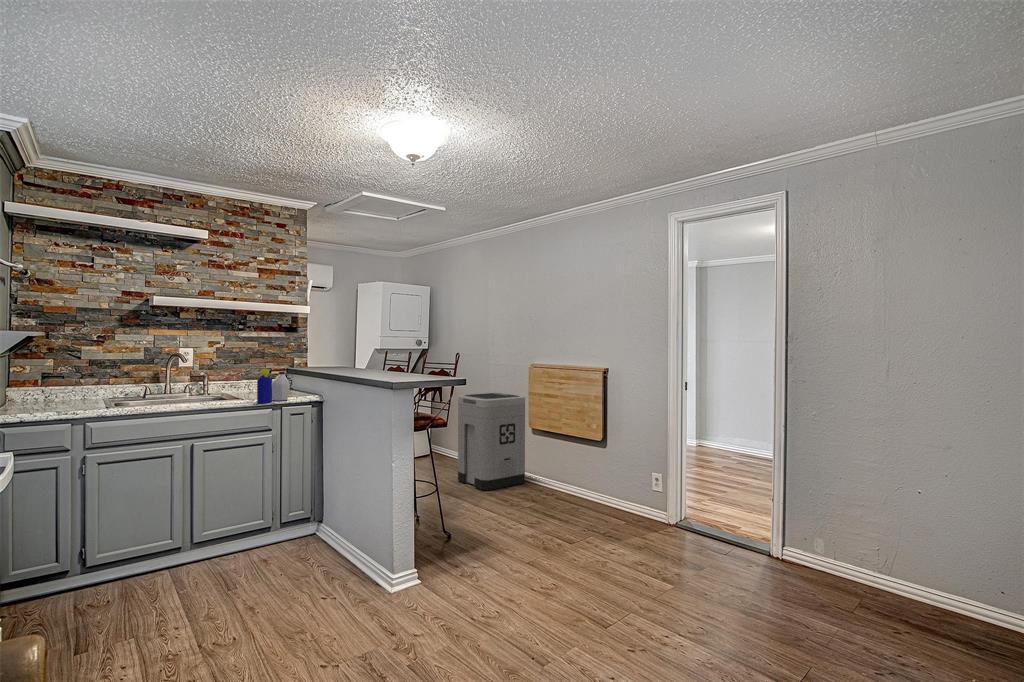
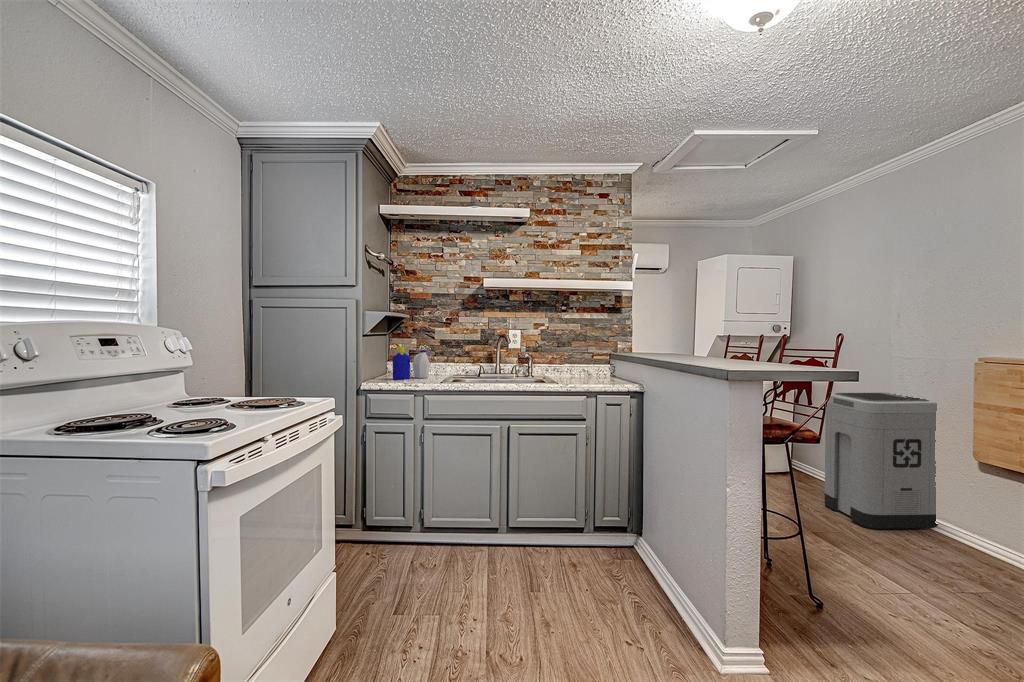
bottle: present [257,369,290,404] -> present [392,347,430,380]

